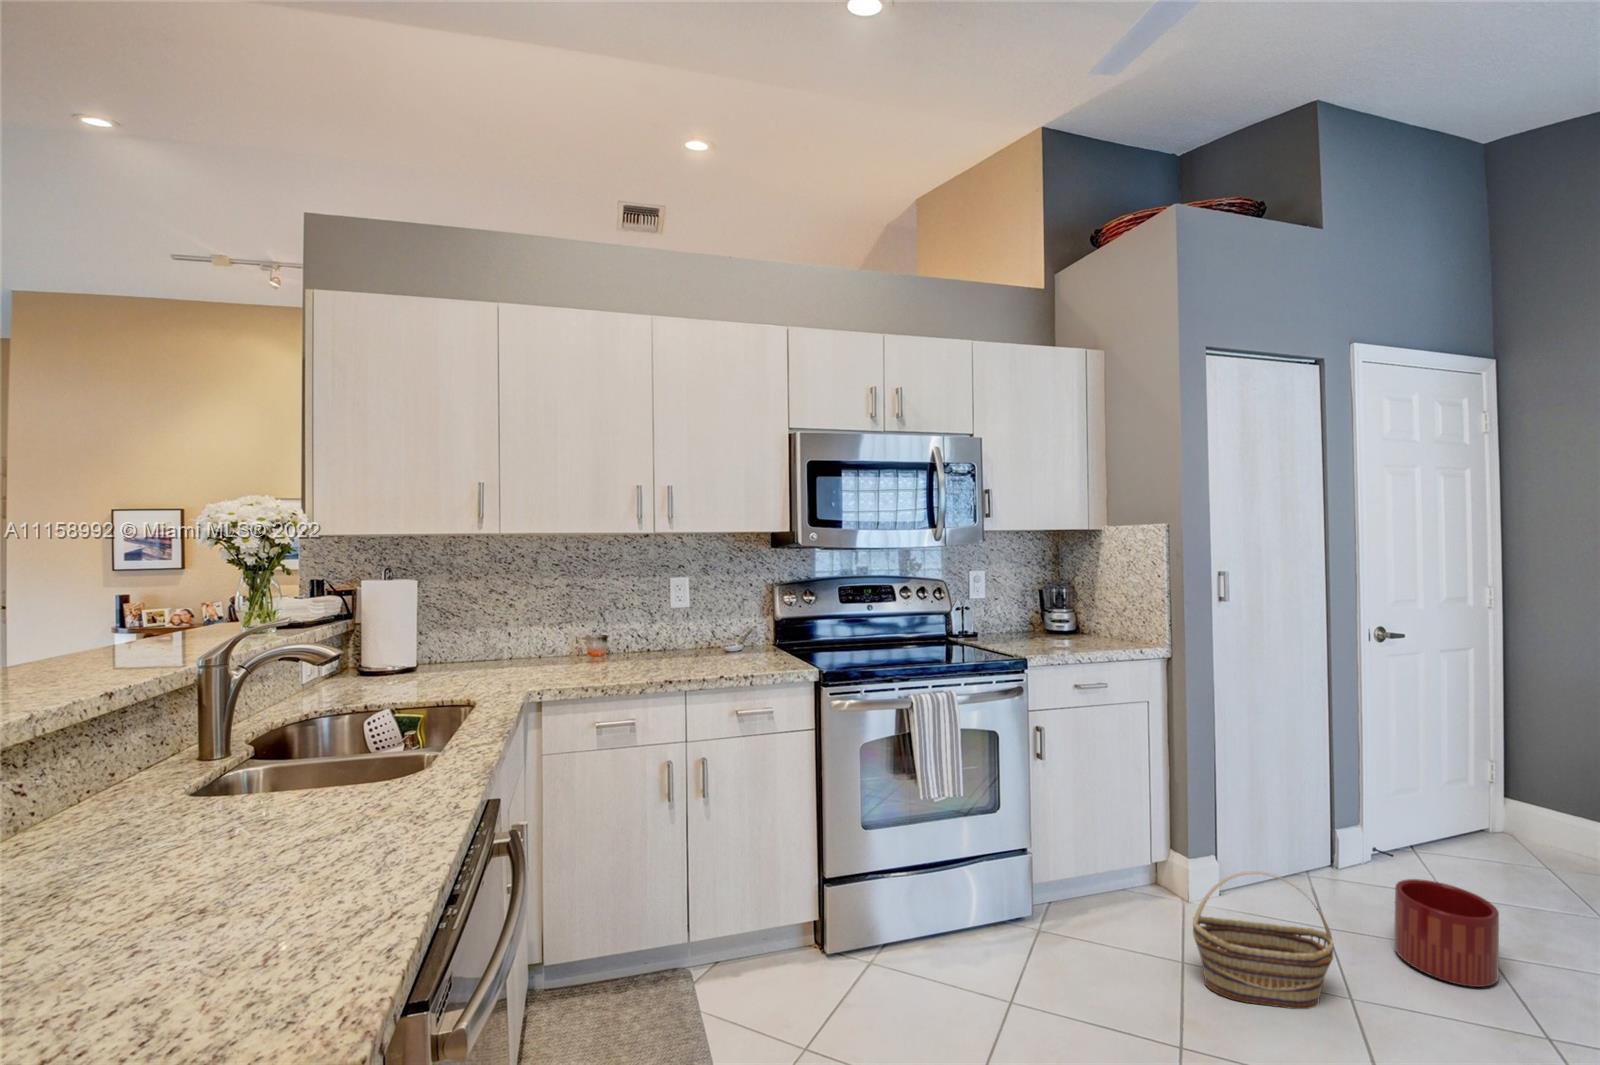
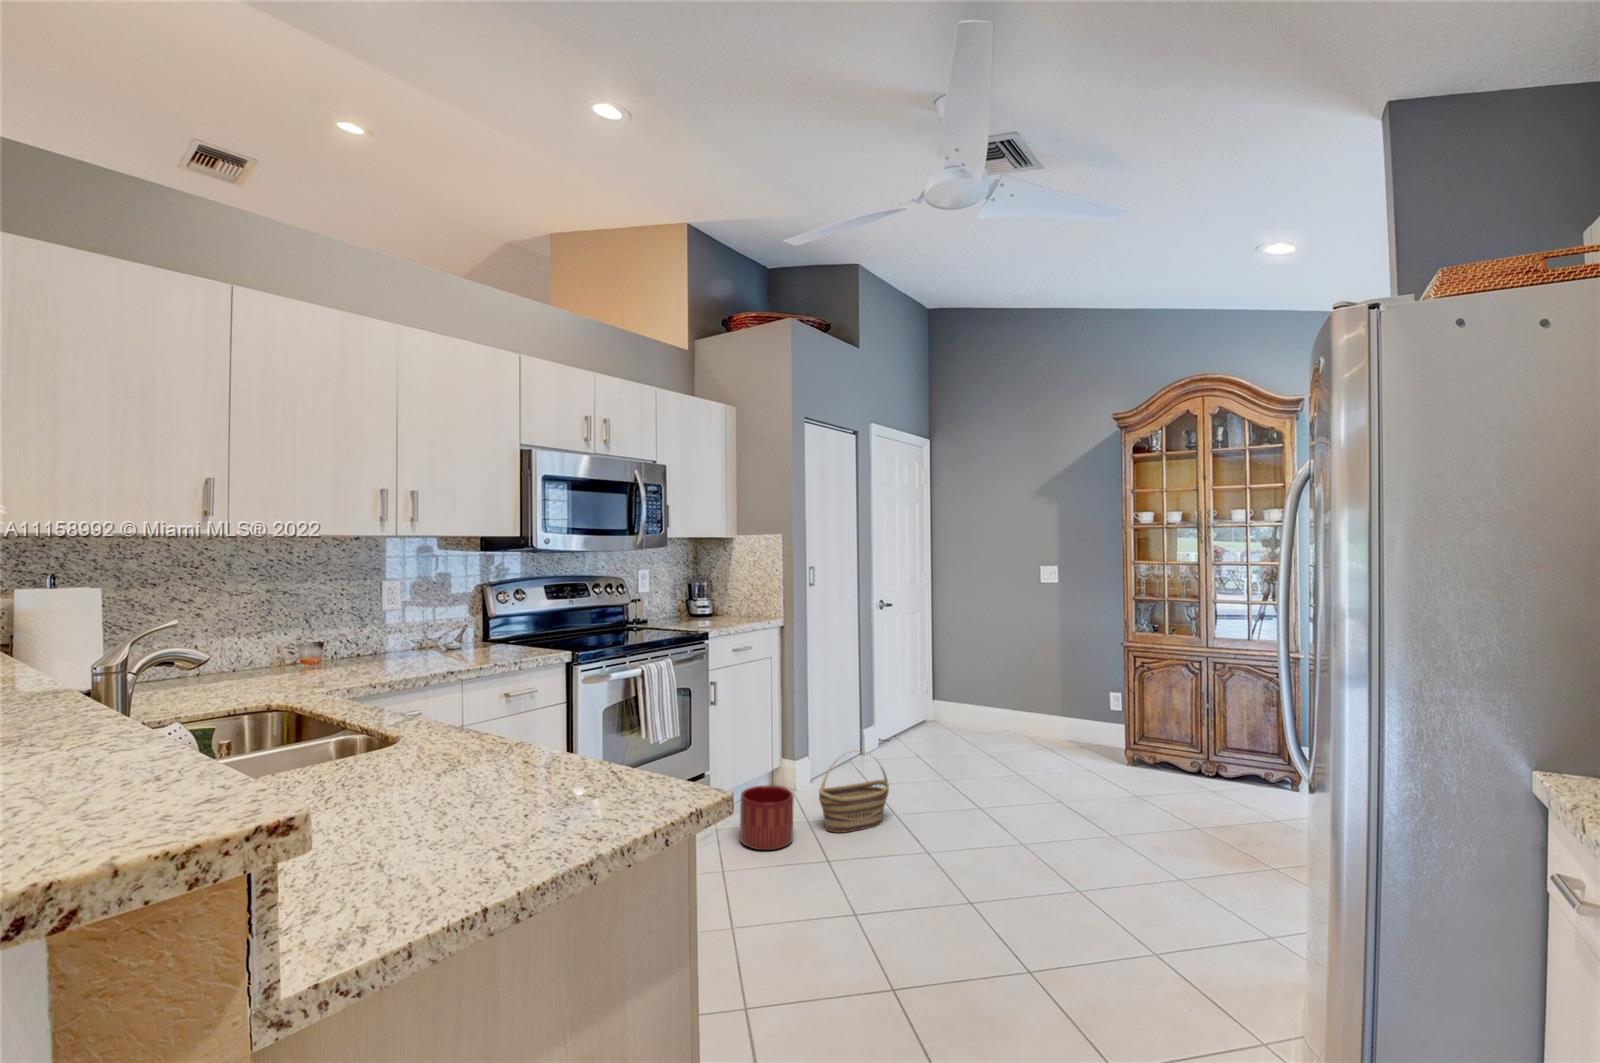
planter: present [1394,879,1499,987] -> present [740,785,794,850]

